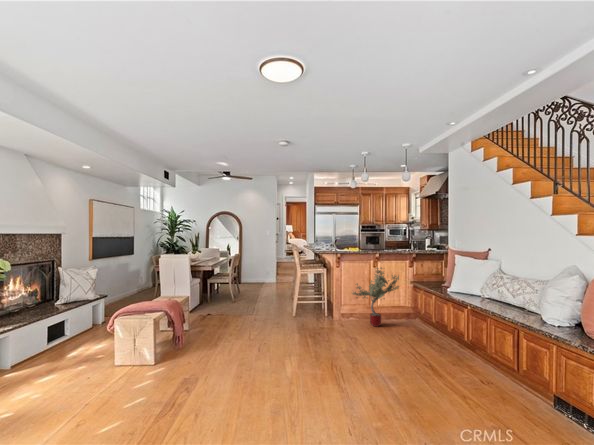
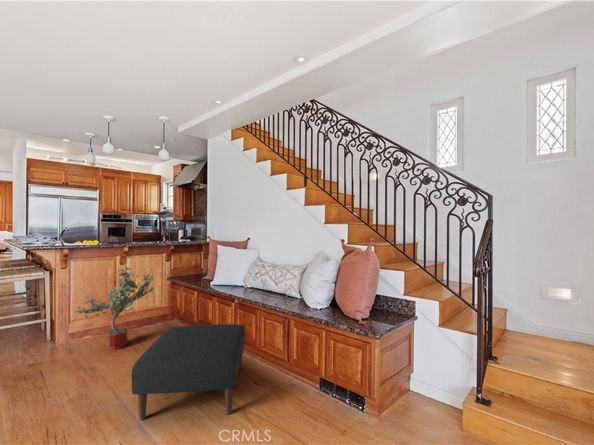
ottoman: none [384,315,475,386] -> present [132,324,245,420]

